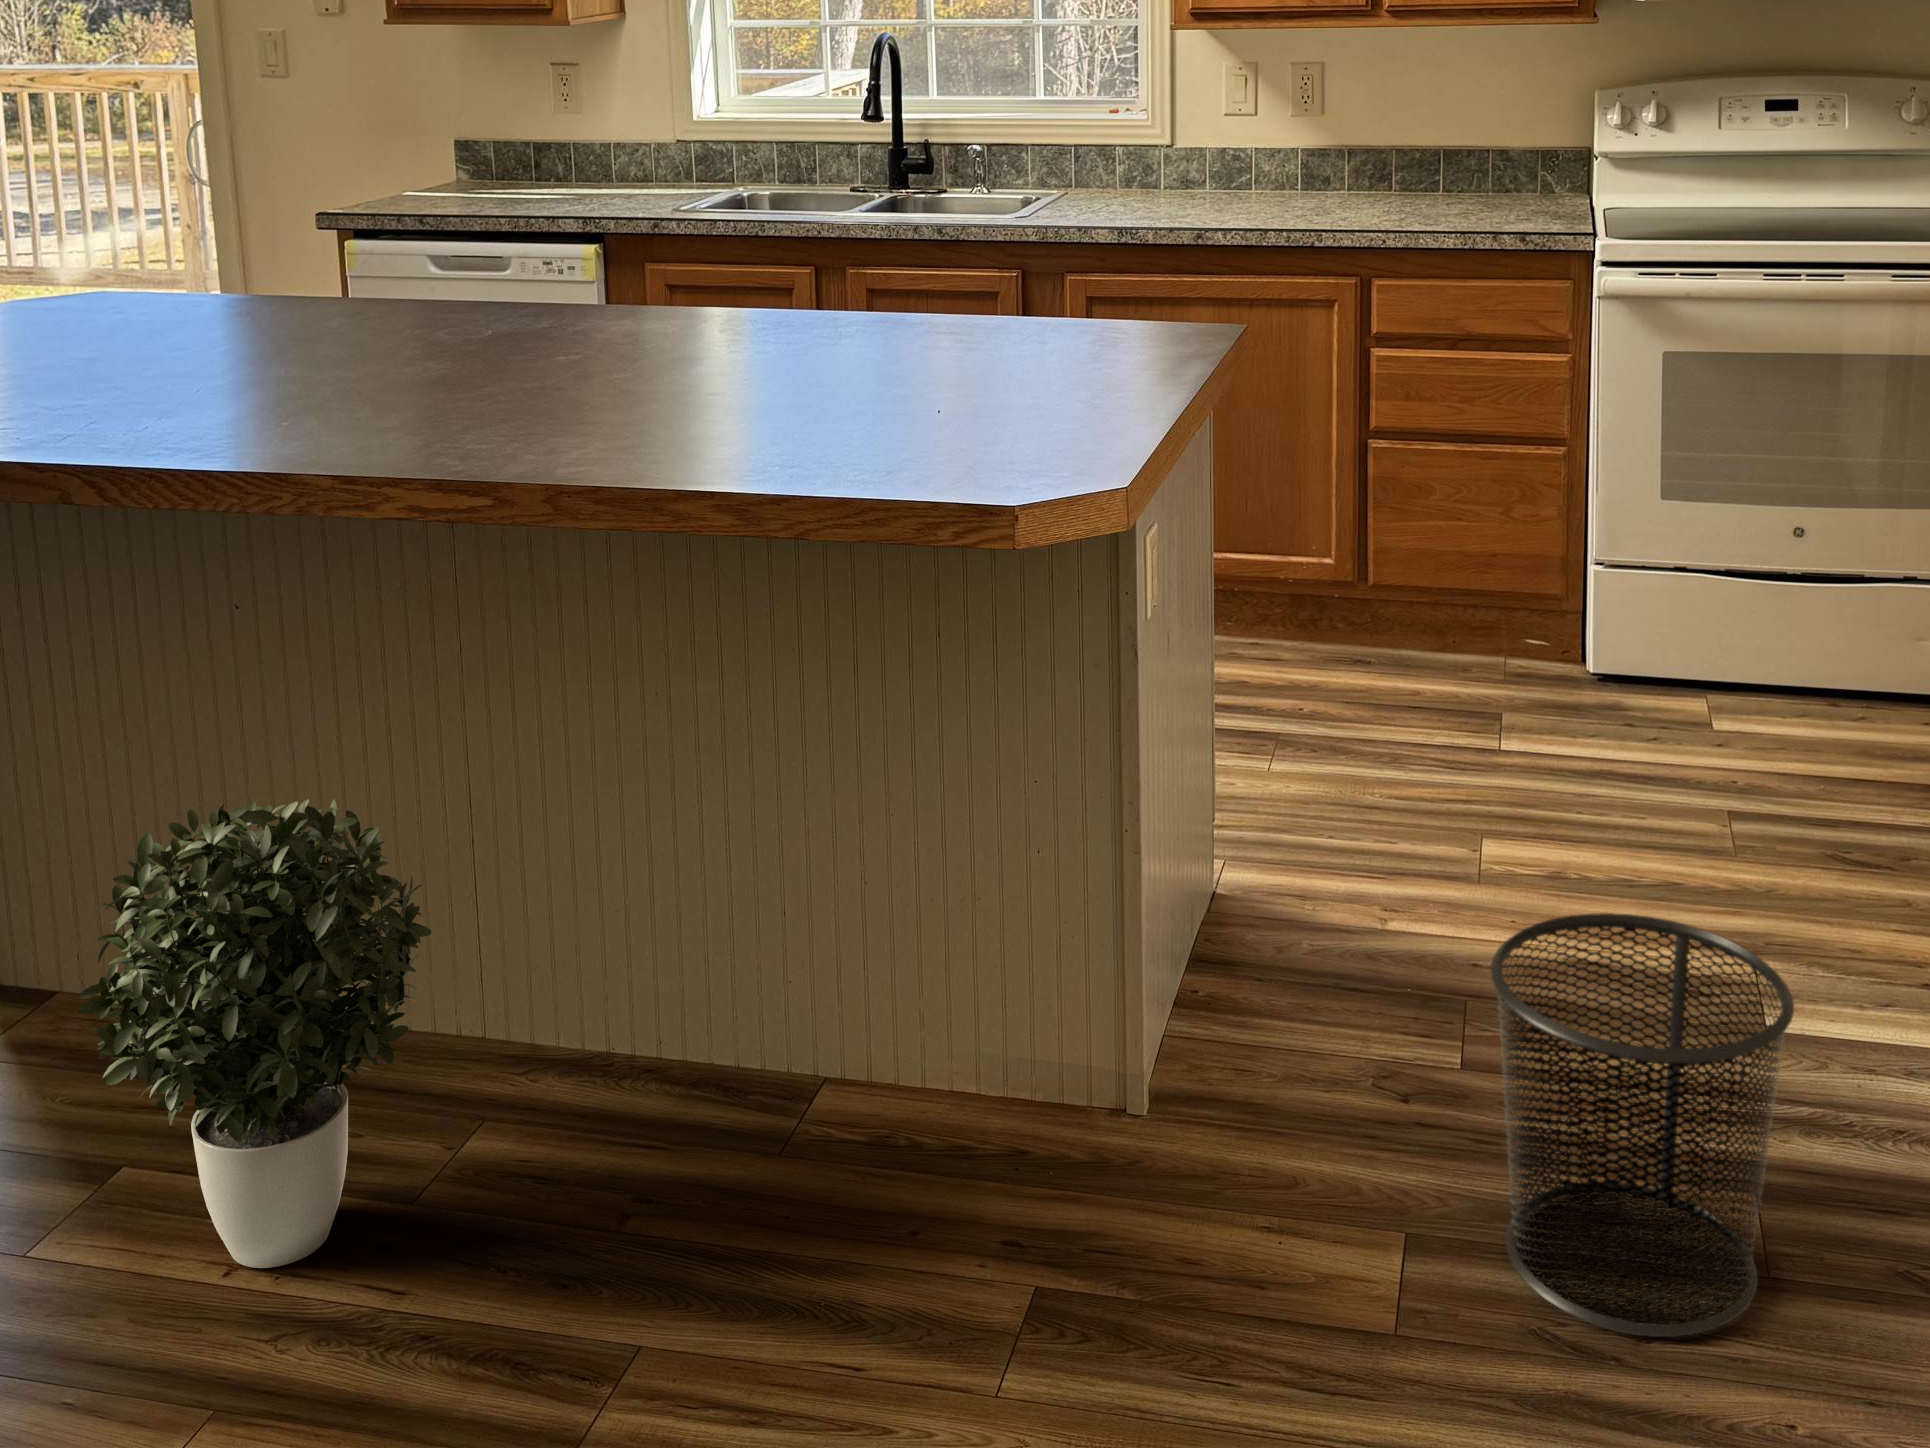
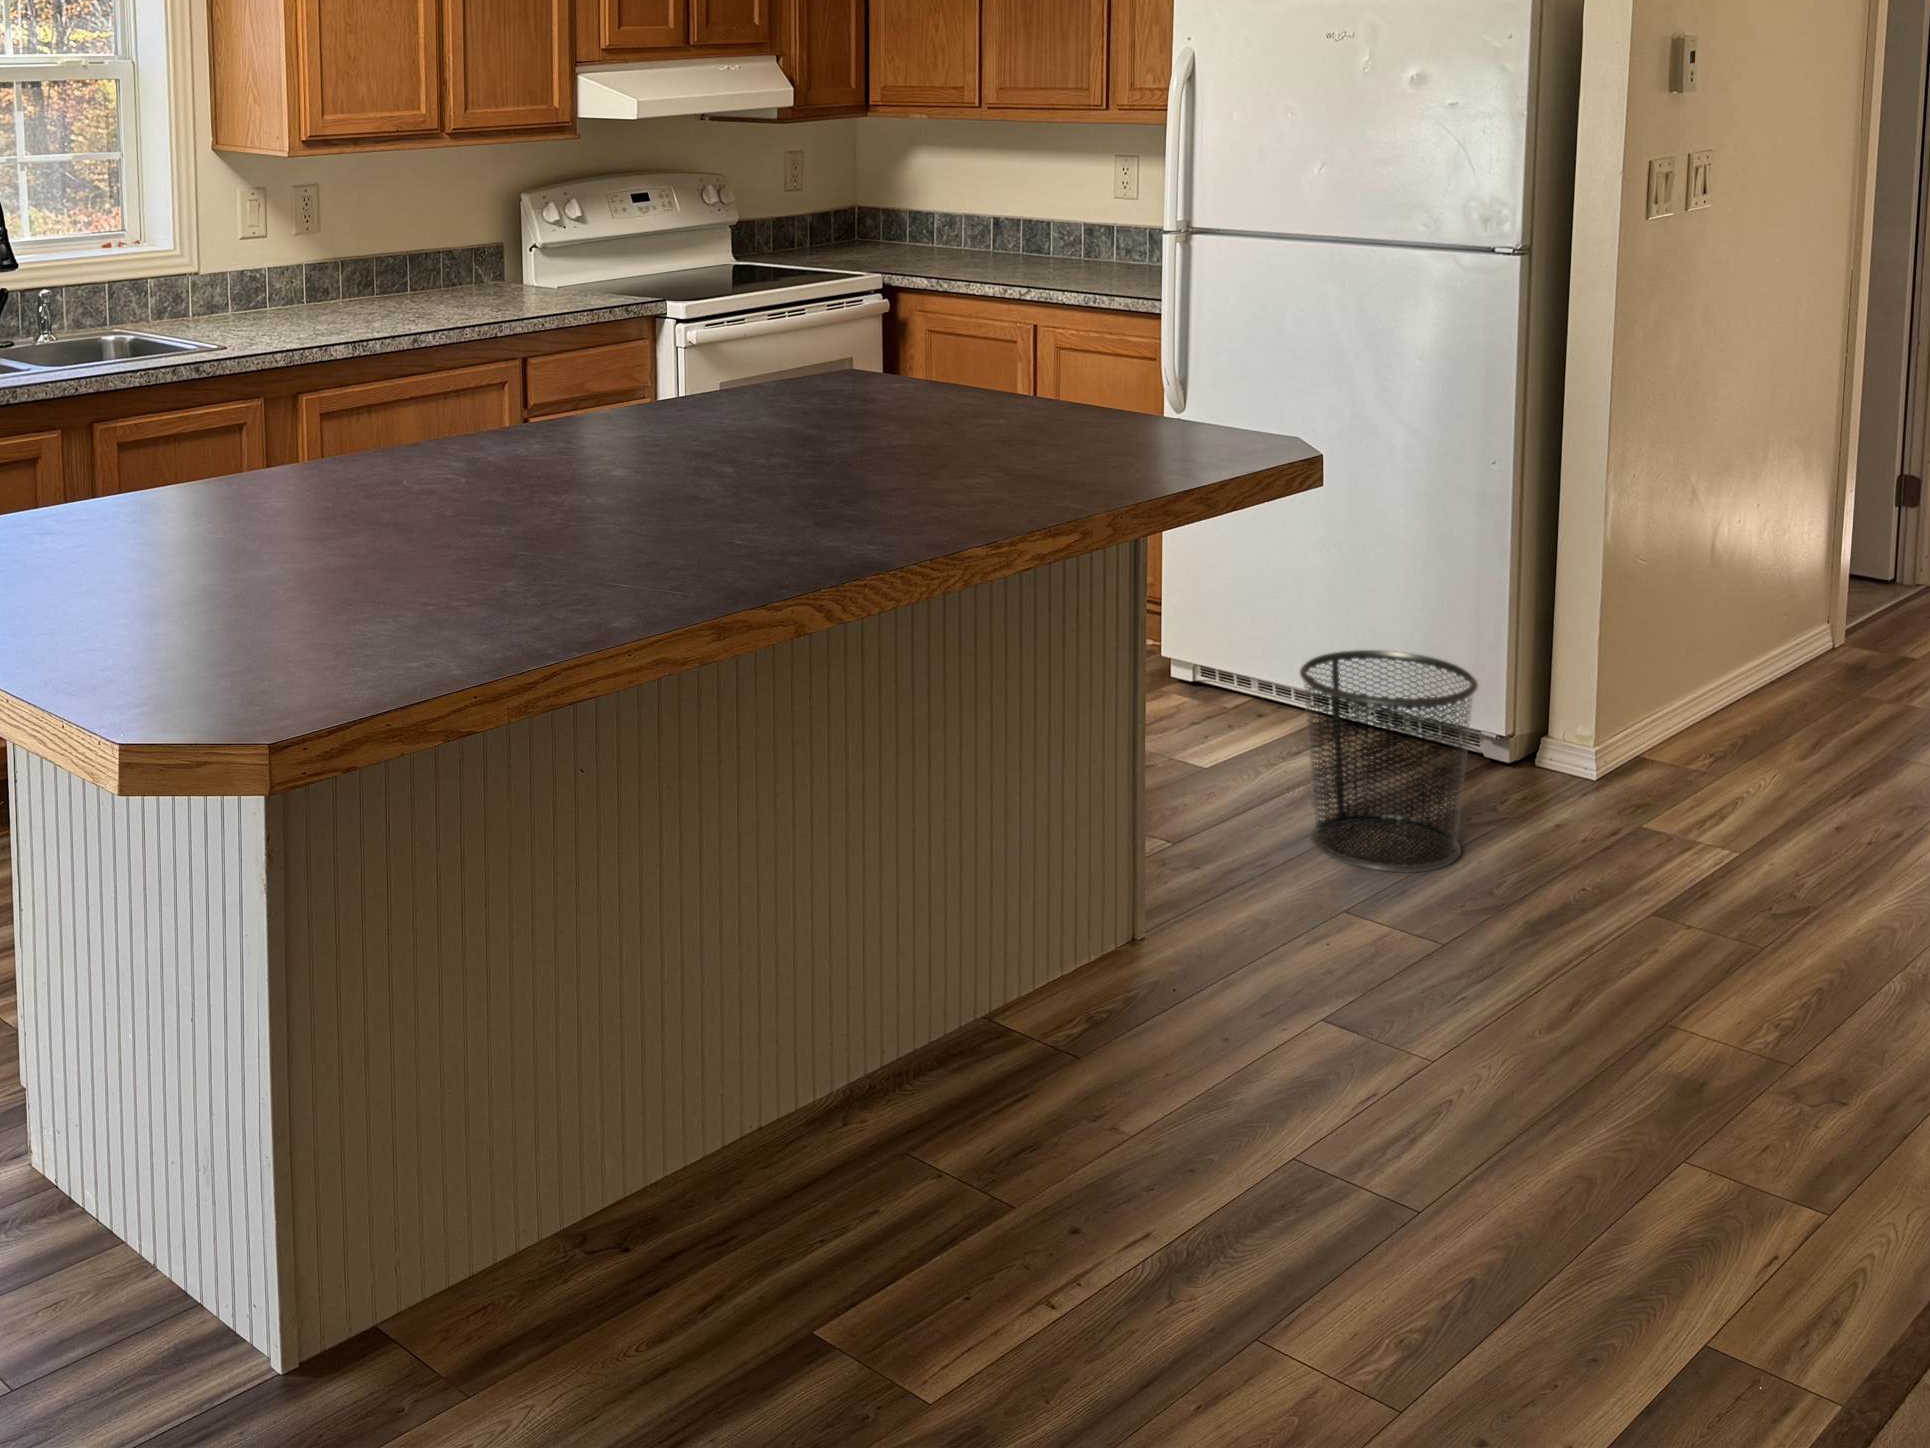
potted plant: present [78,799,432,1268] -> none [858,828,1143,1250]

